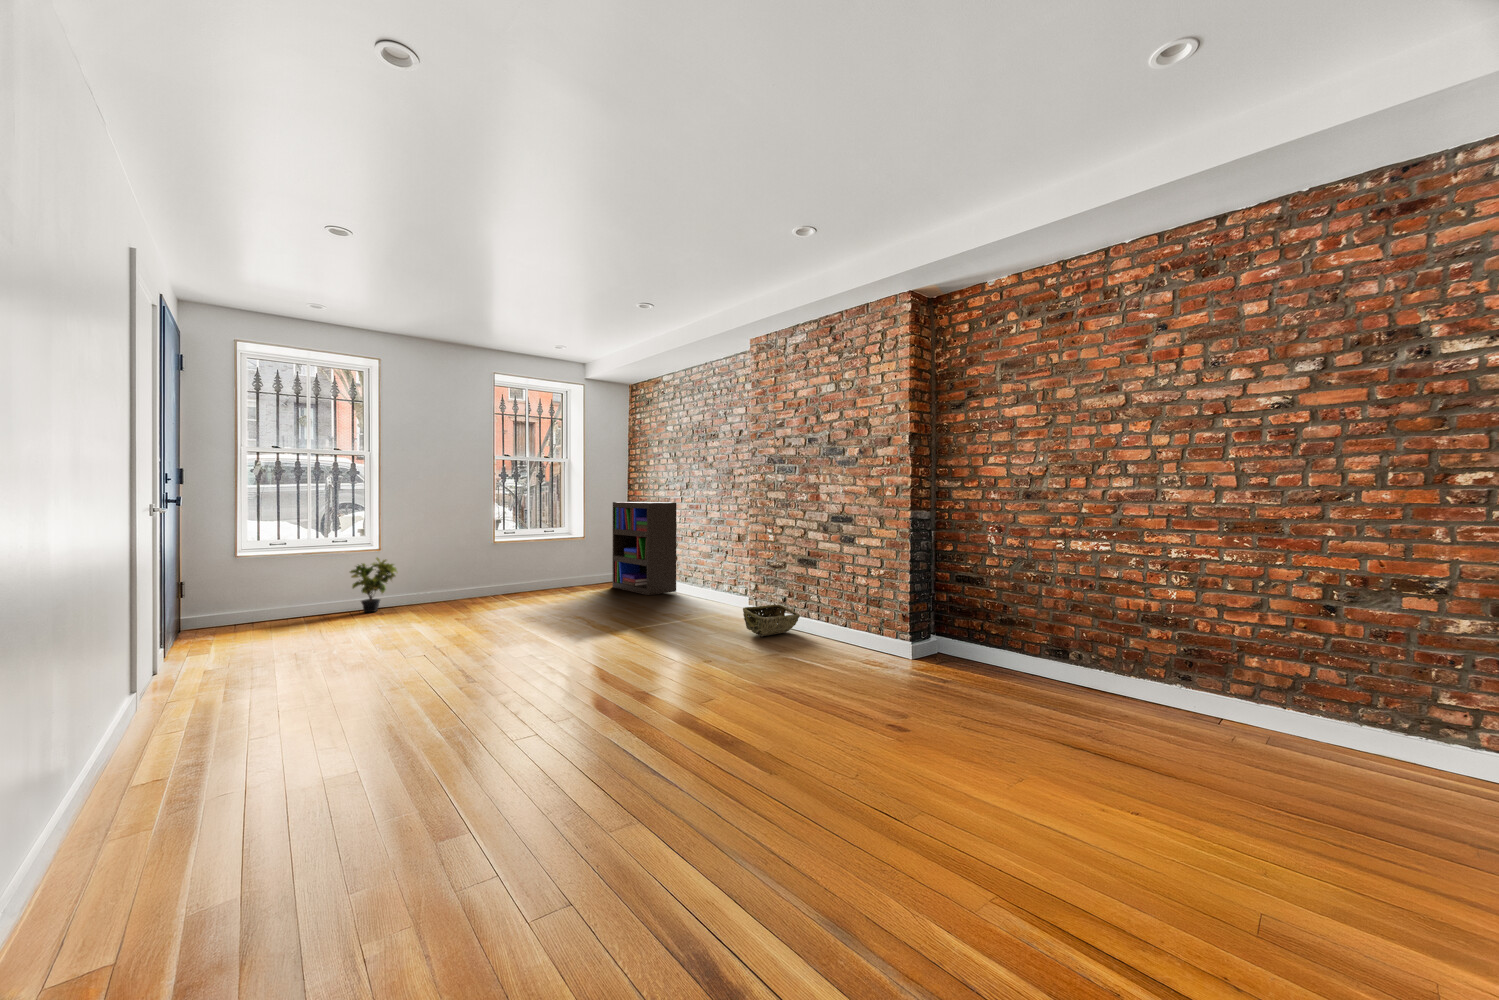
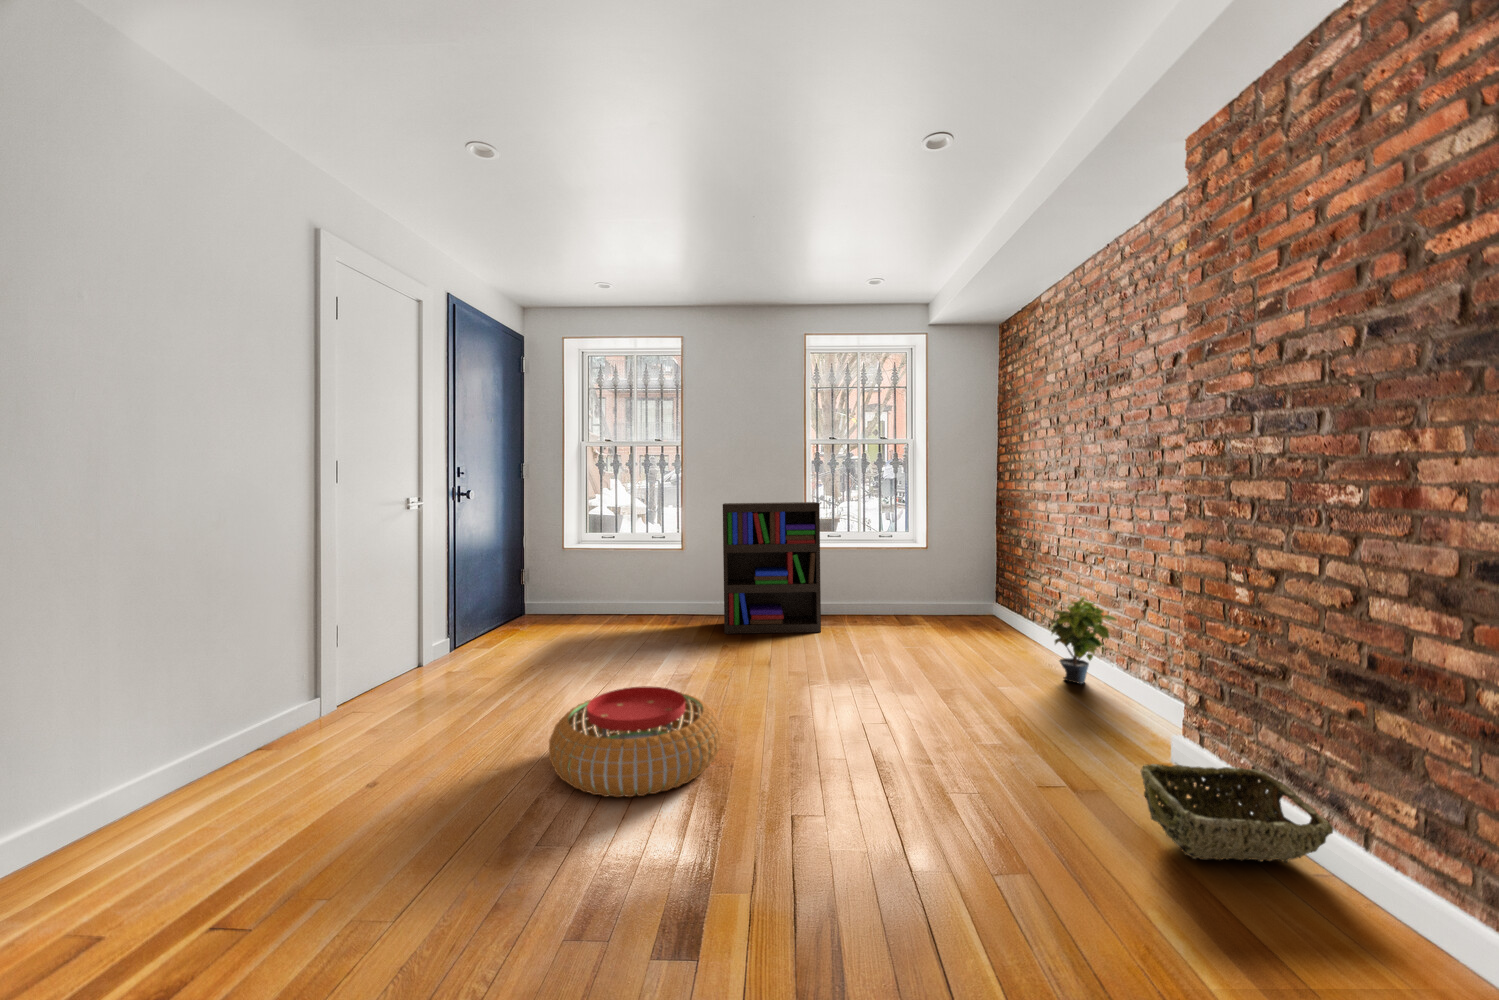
bookshelf: present [612,502,676,595] -> present [723,502,821,634]
potted plant: present [350,558,397,612] -> present [1050,596,1117,684]
pouf: none [432,616,547,672] -> present [549,686,722,797]

